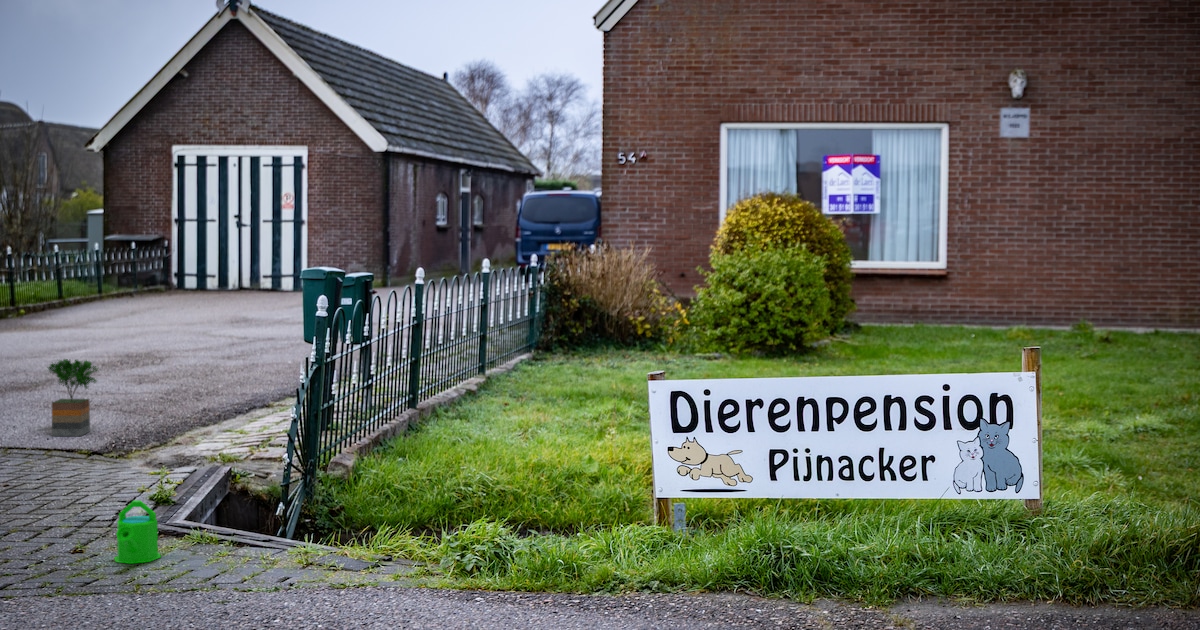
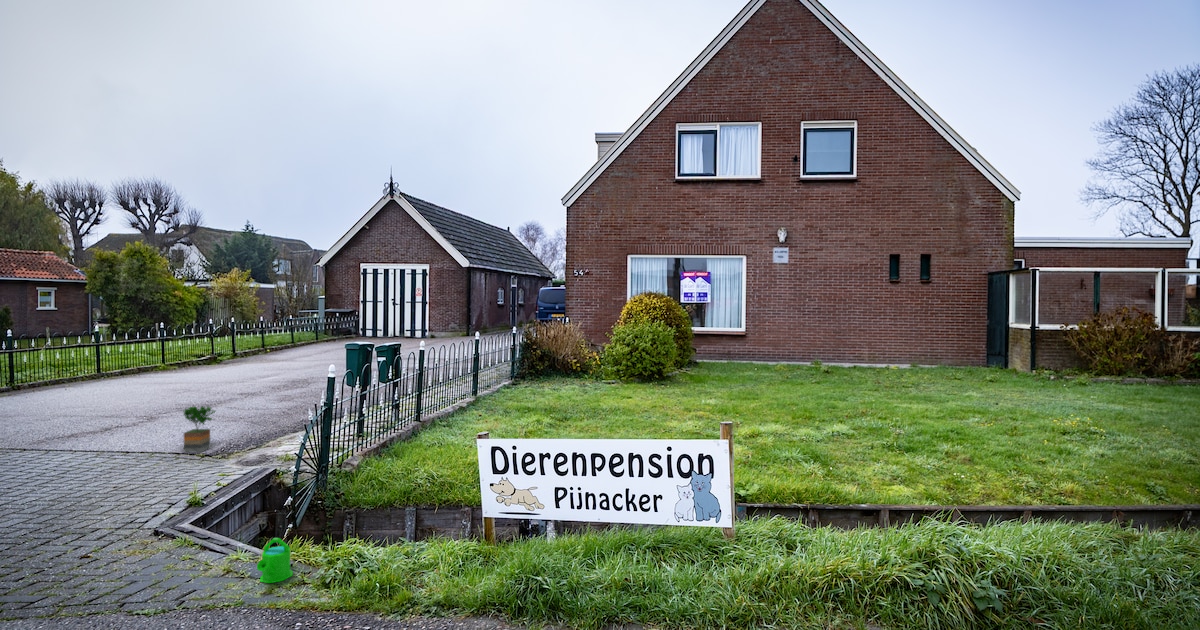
watering can: present [114,500,161,564] -> present [257,538,293,583]

